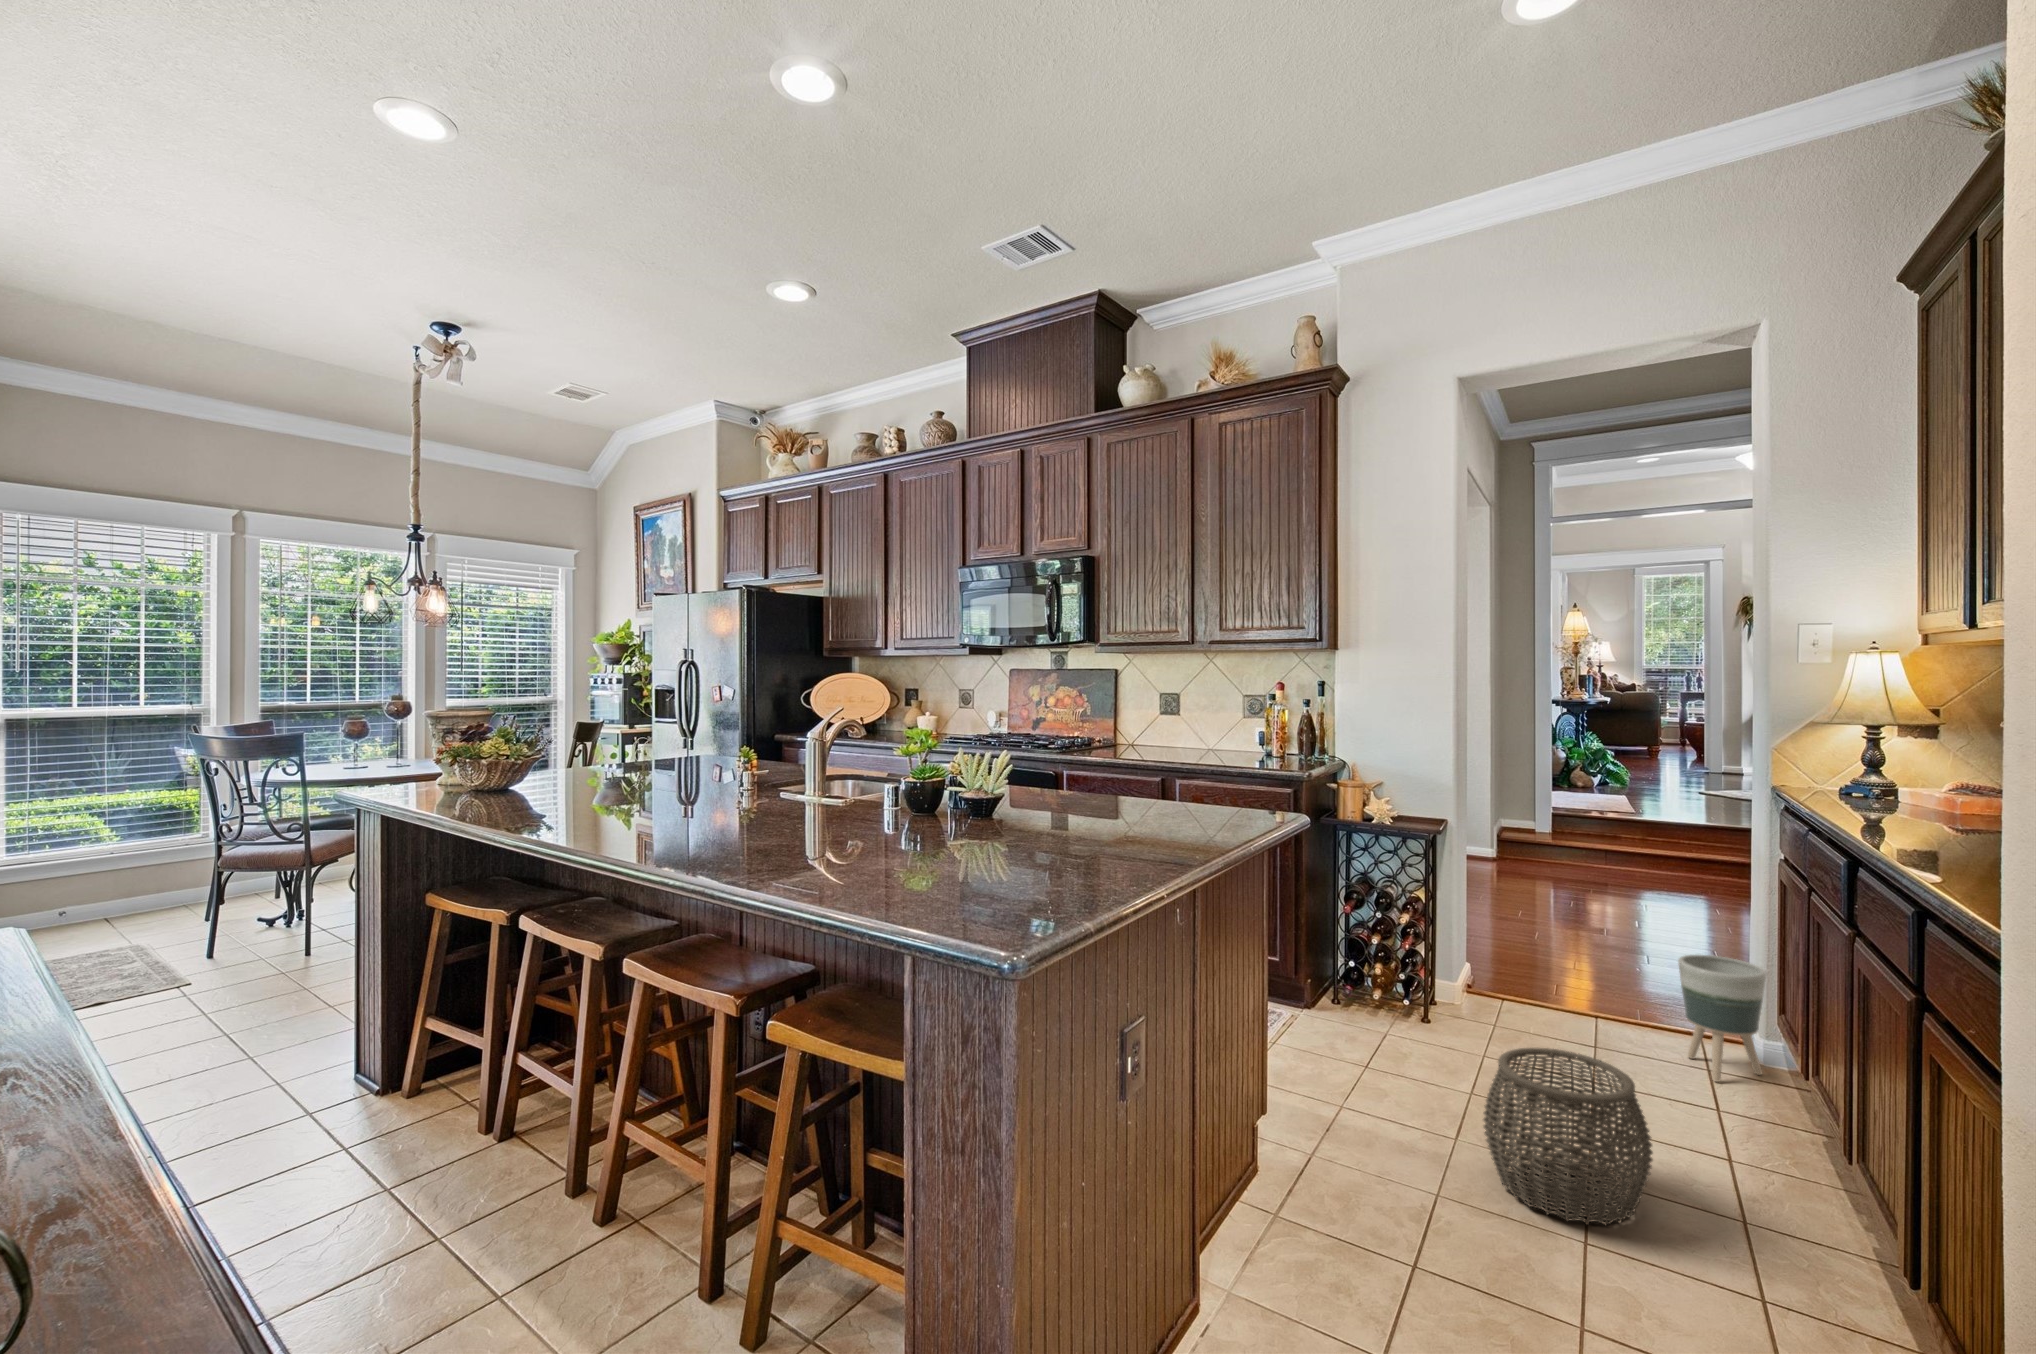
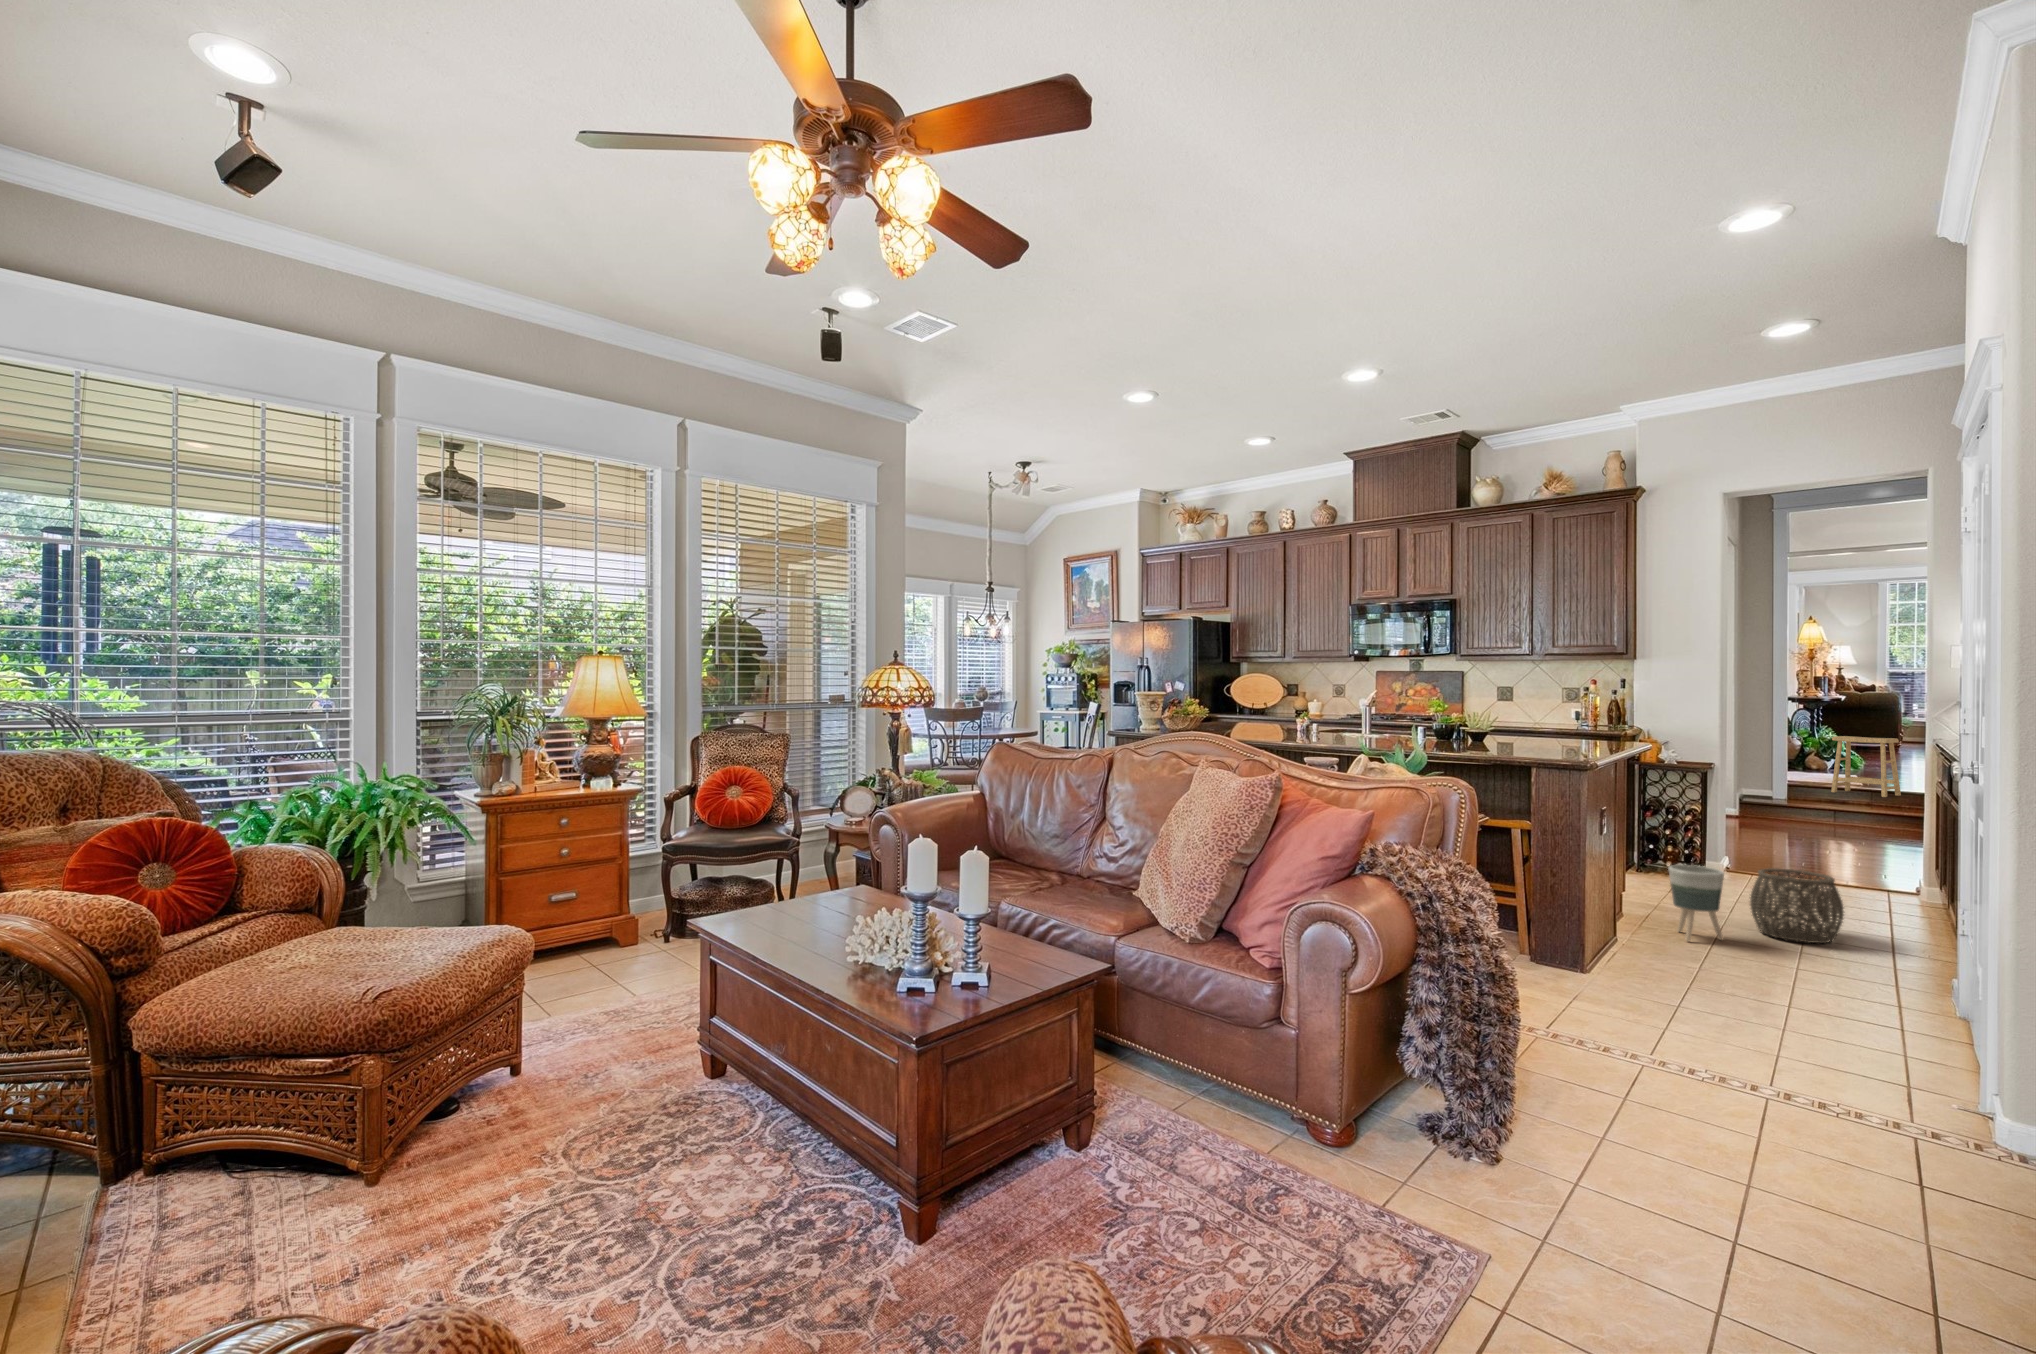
footstool: none [1602,751,1682,833] -> present [1831,736,1901,797]
planter: present [1678,955,1766,1082] -> present [1668,865,1724,941]

